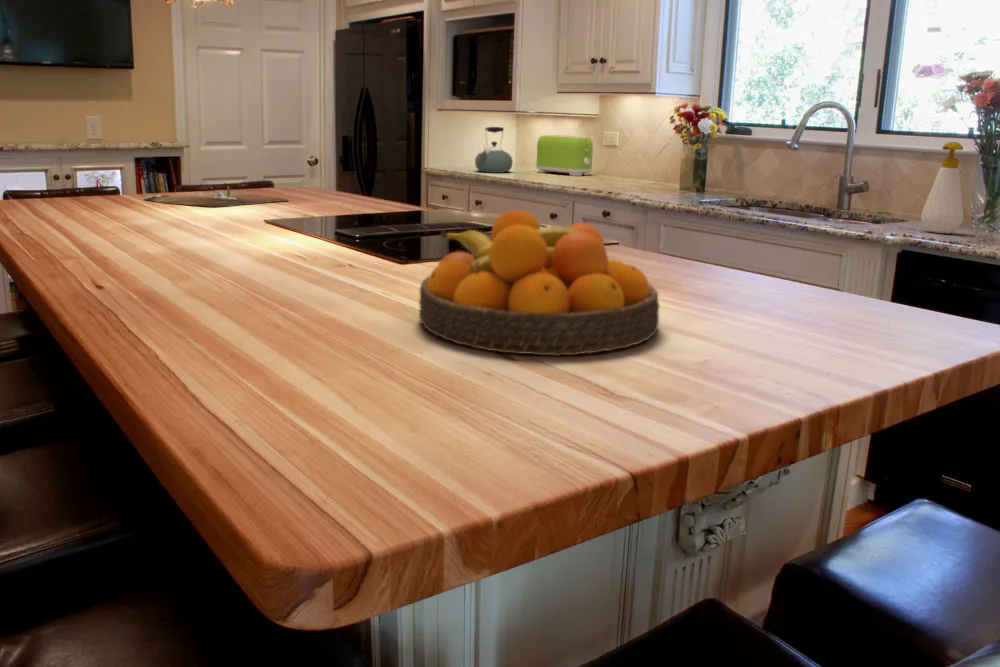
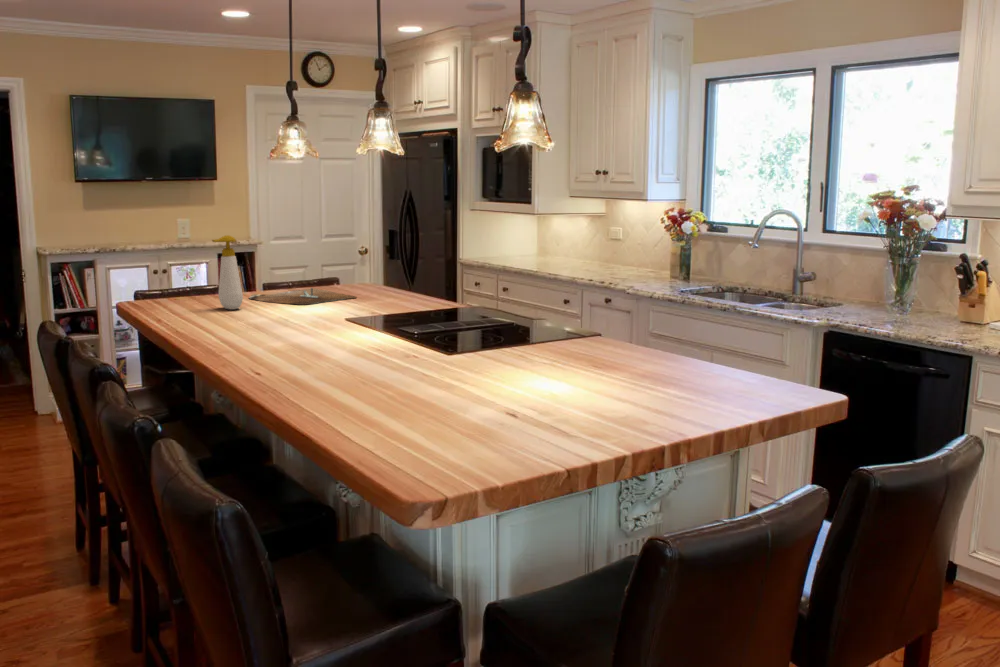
kettle: present [475,127,513,173] -> none [501,225,532,263]
toaster: present [537,135,593,176] -> none [553,230,599,265]
soap bottle: present [921,142,963,234] -> present [212,235,243,310]
fruit bowl: present [419,210,660,356] -> none [462,323,607,413]

